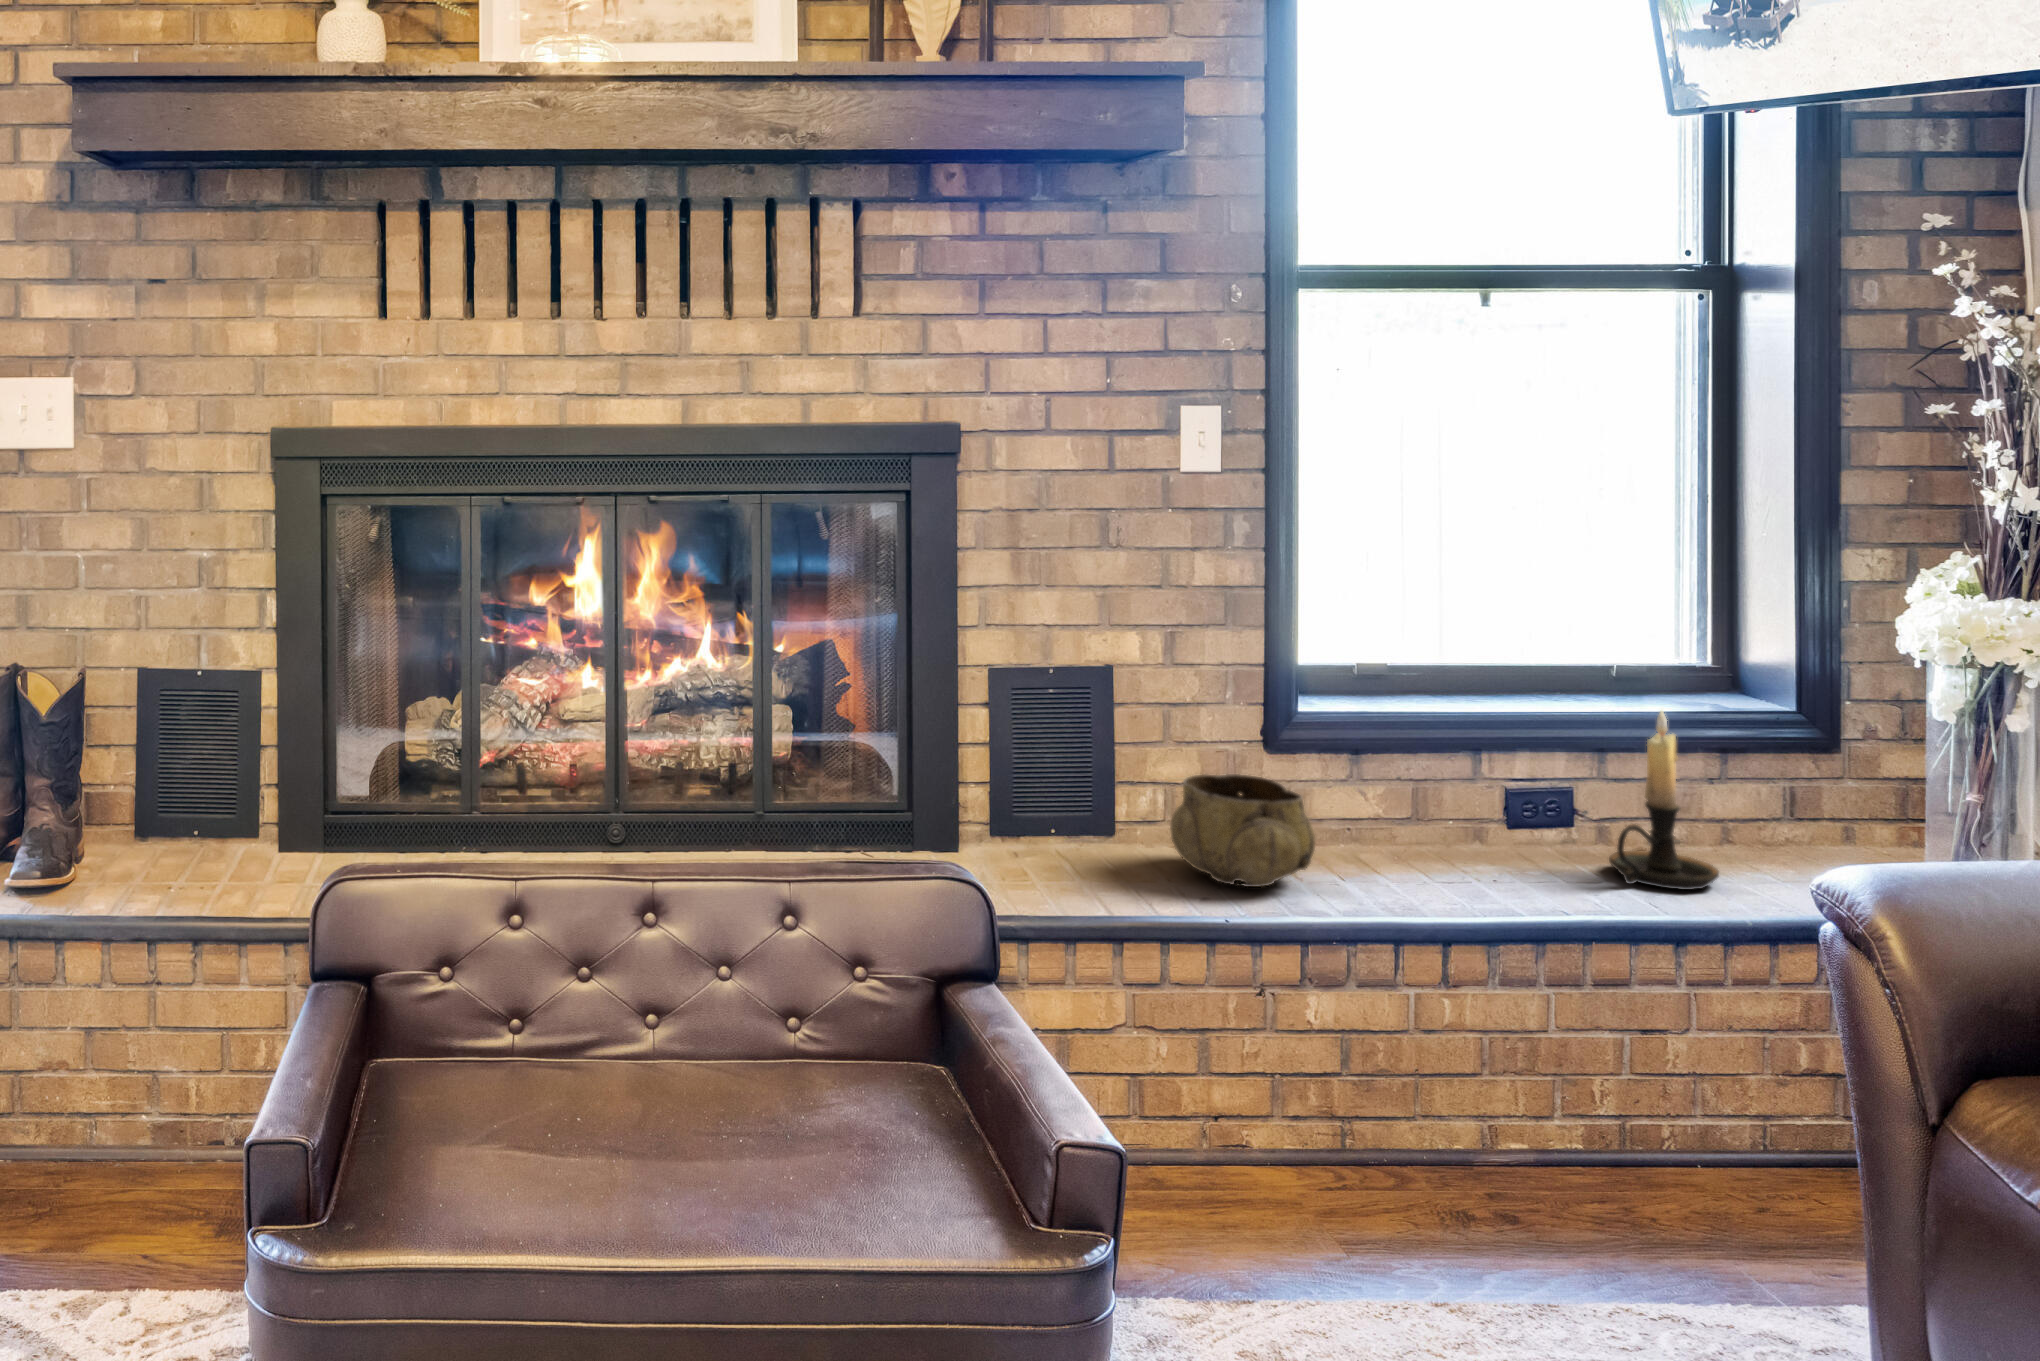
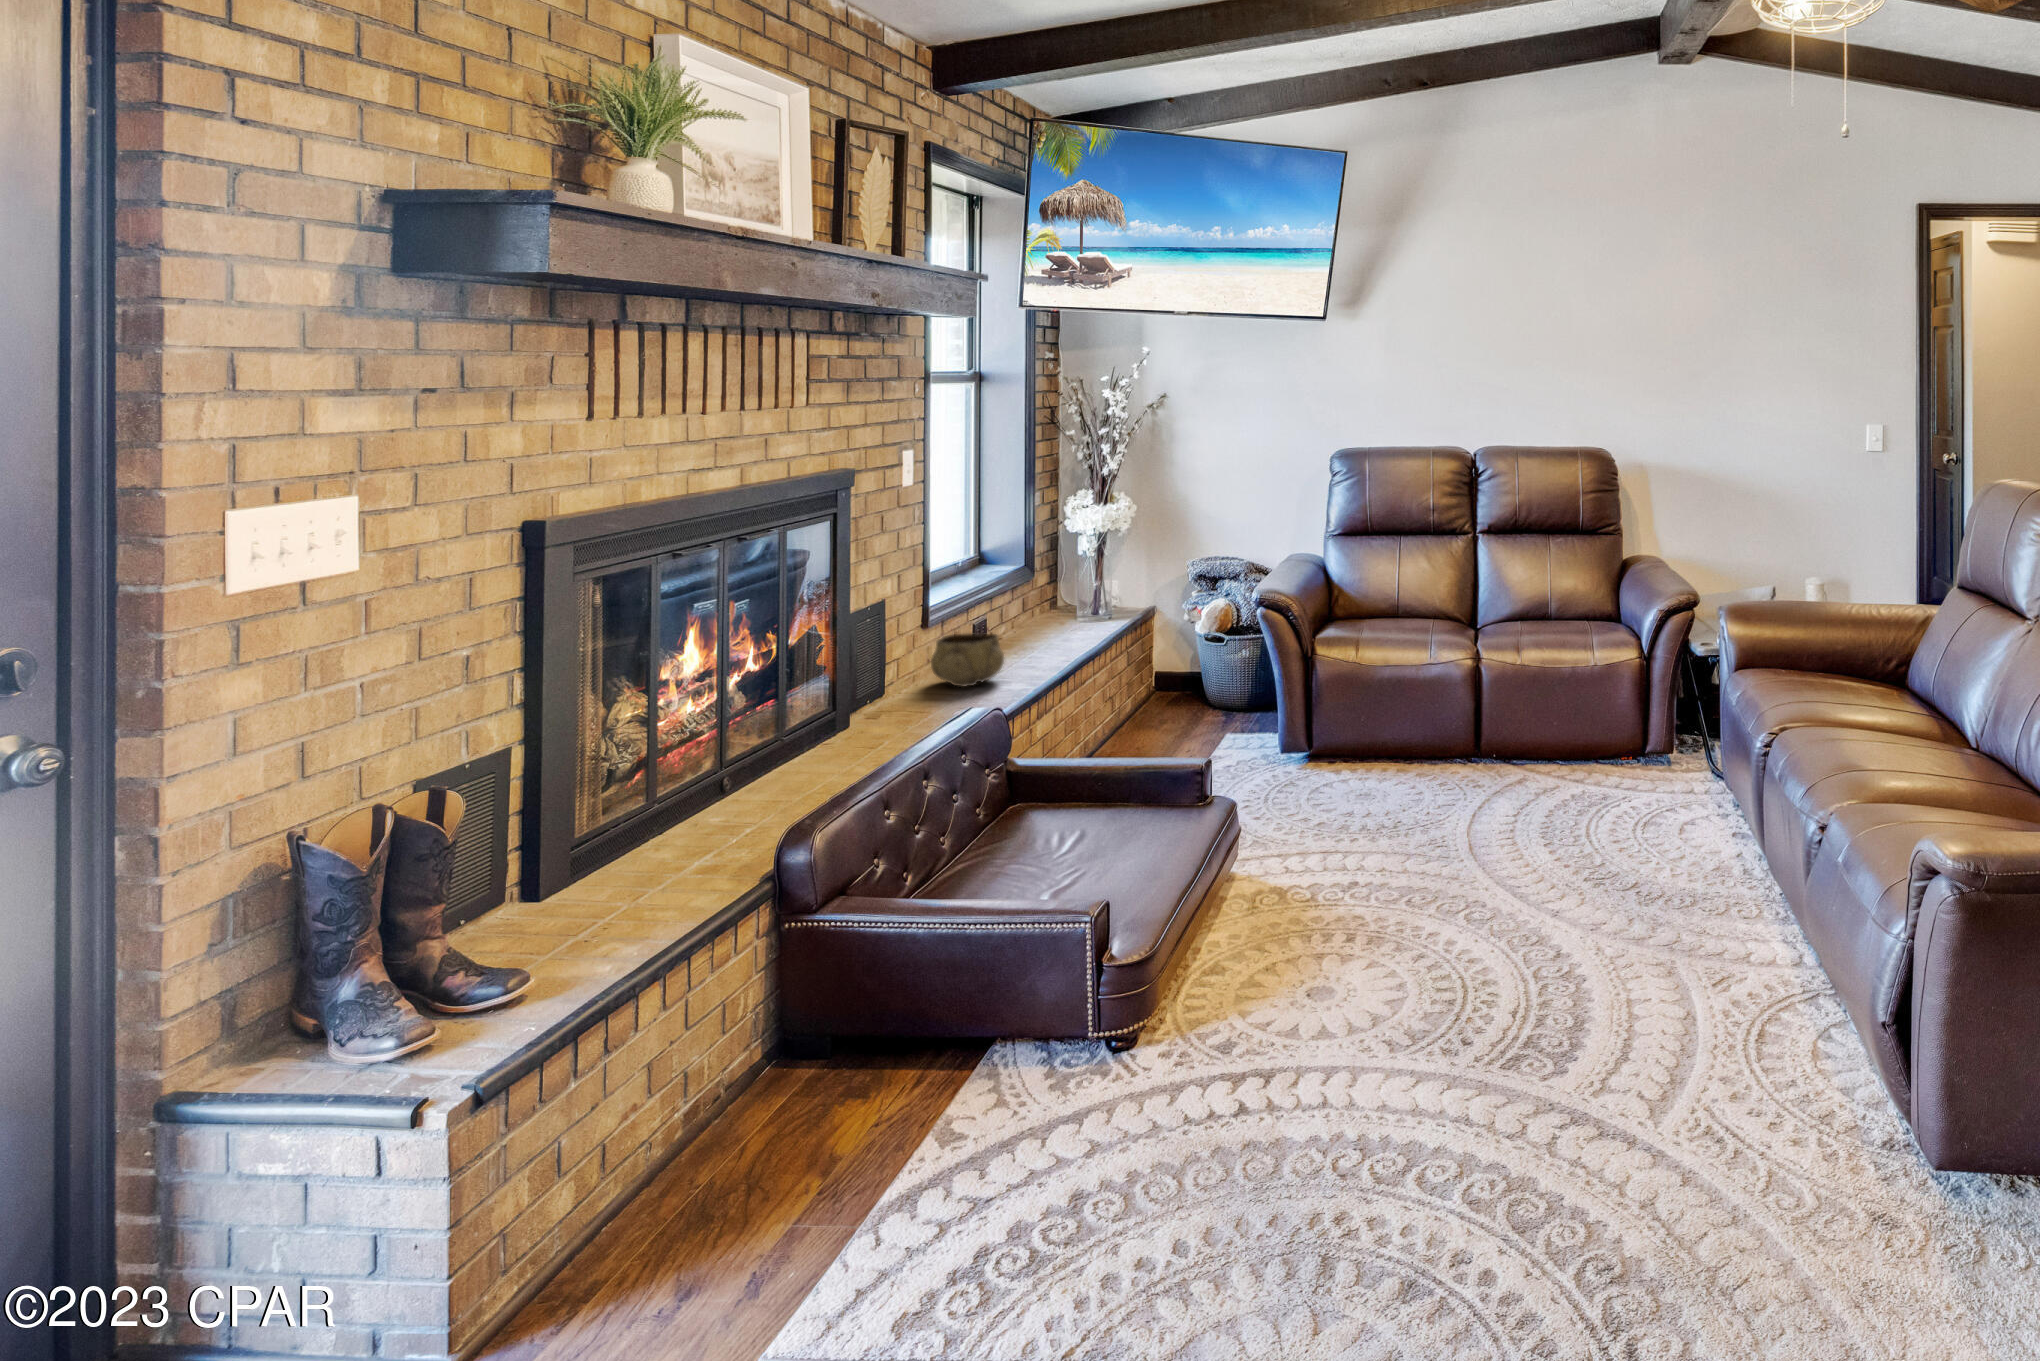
candle holder: present [1609,711,1719,890] -> none [1022,566,1063,642]

